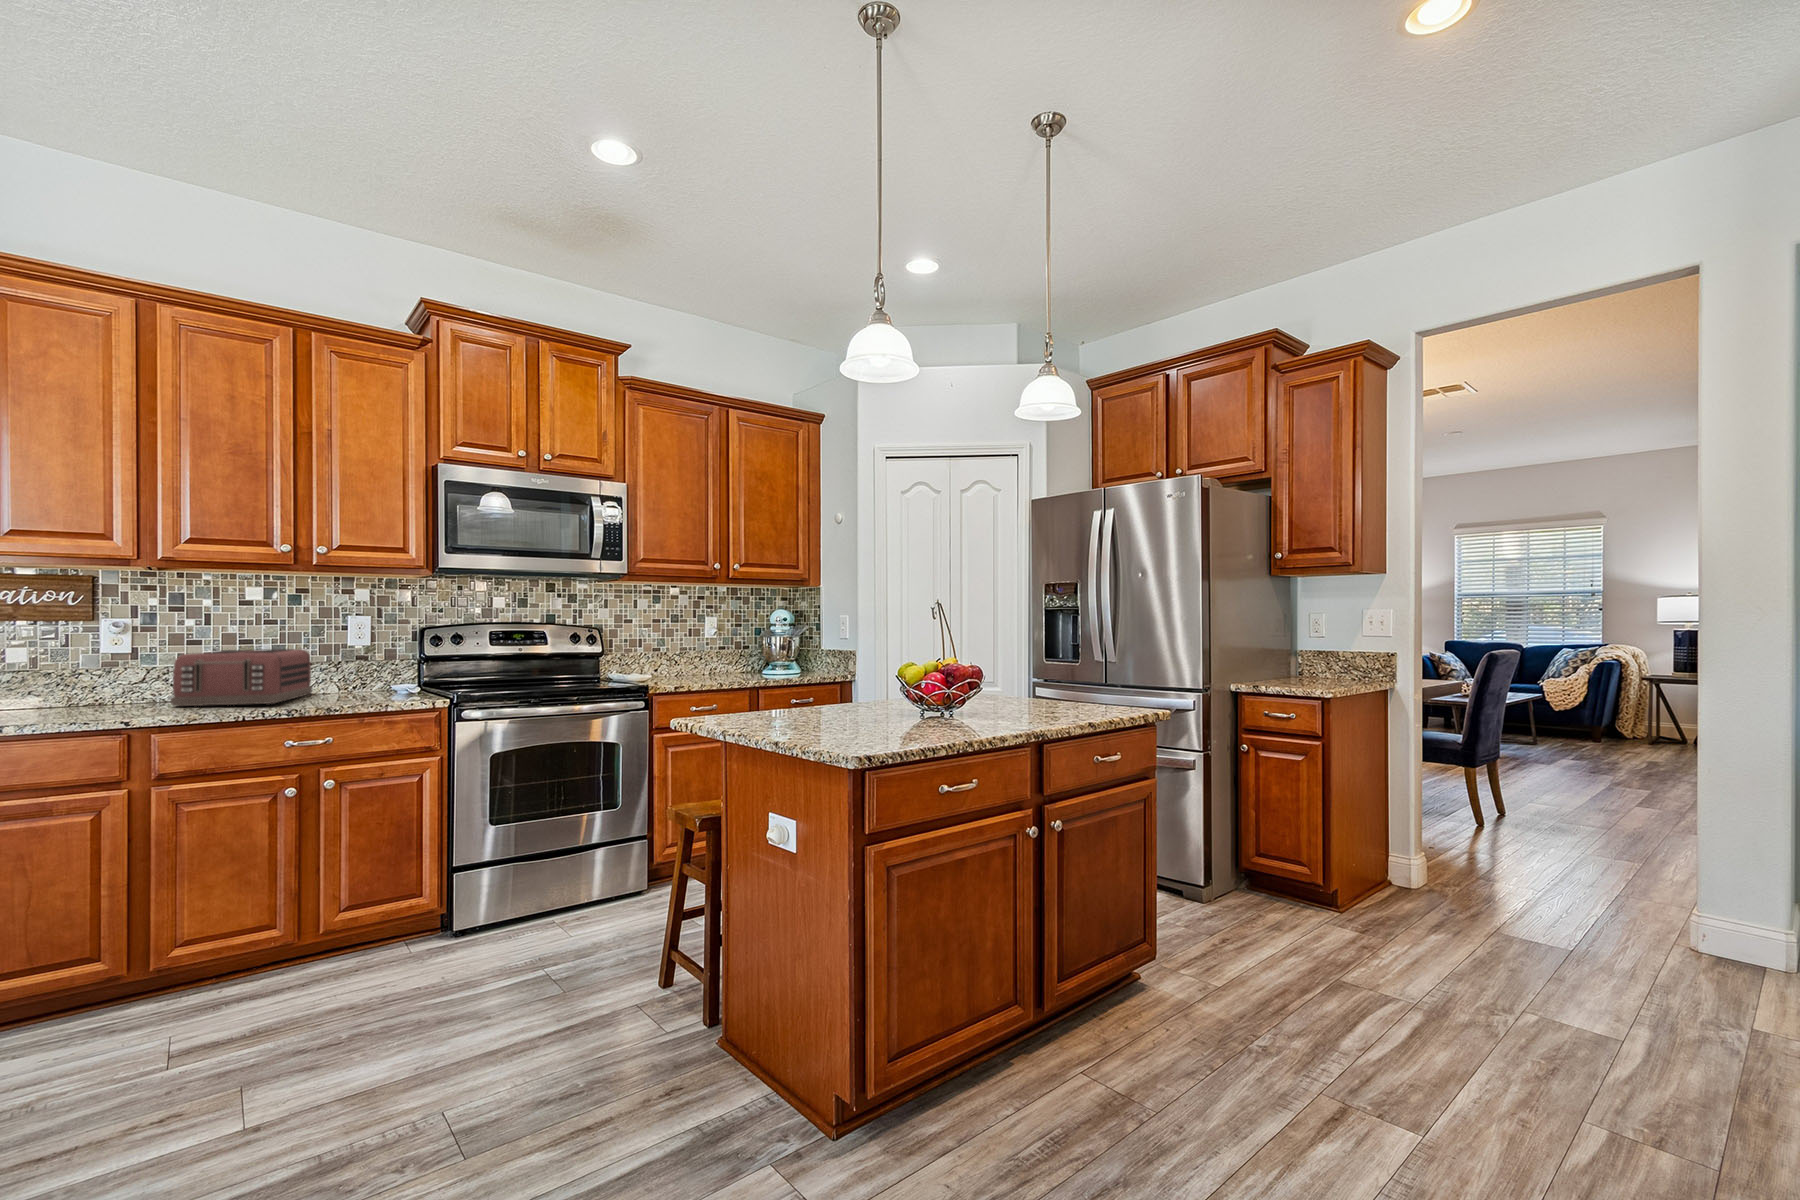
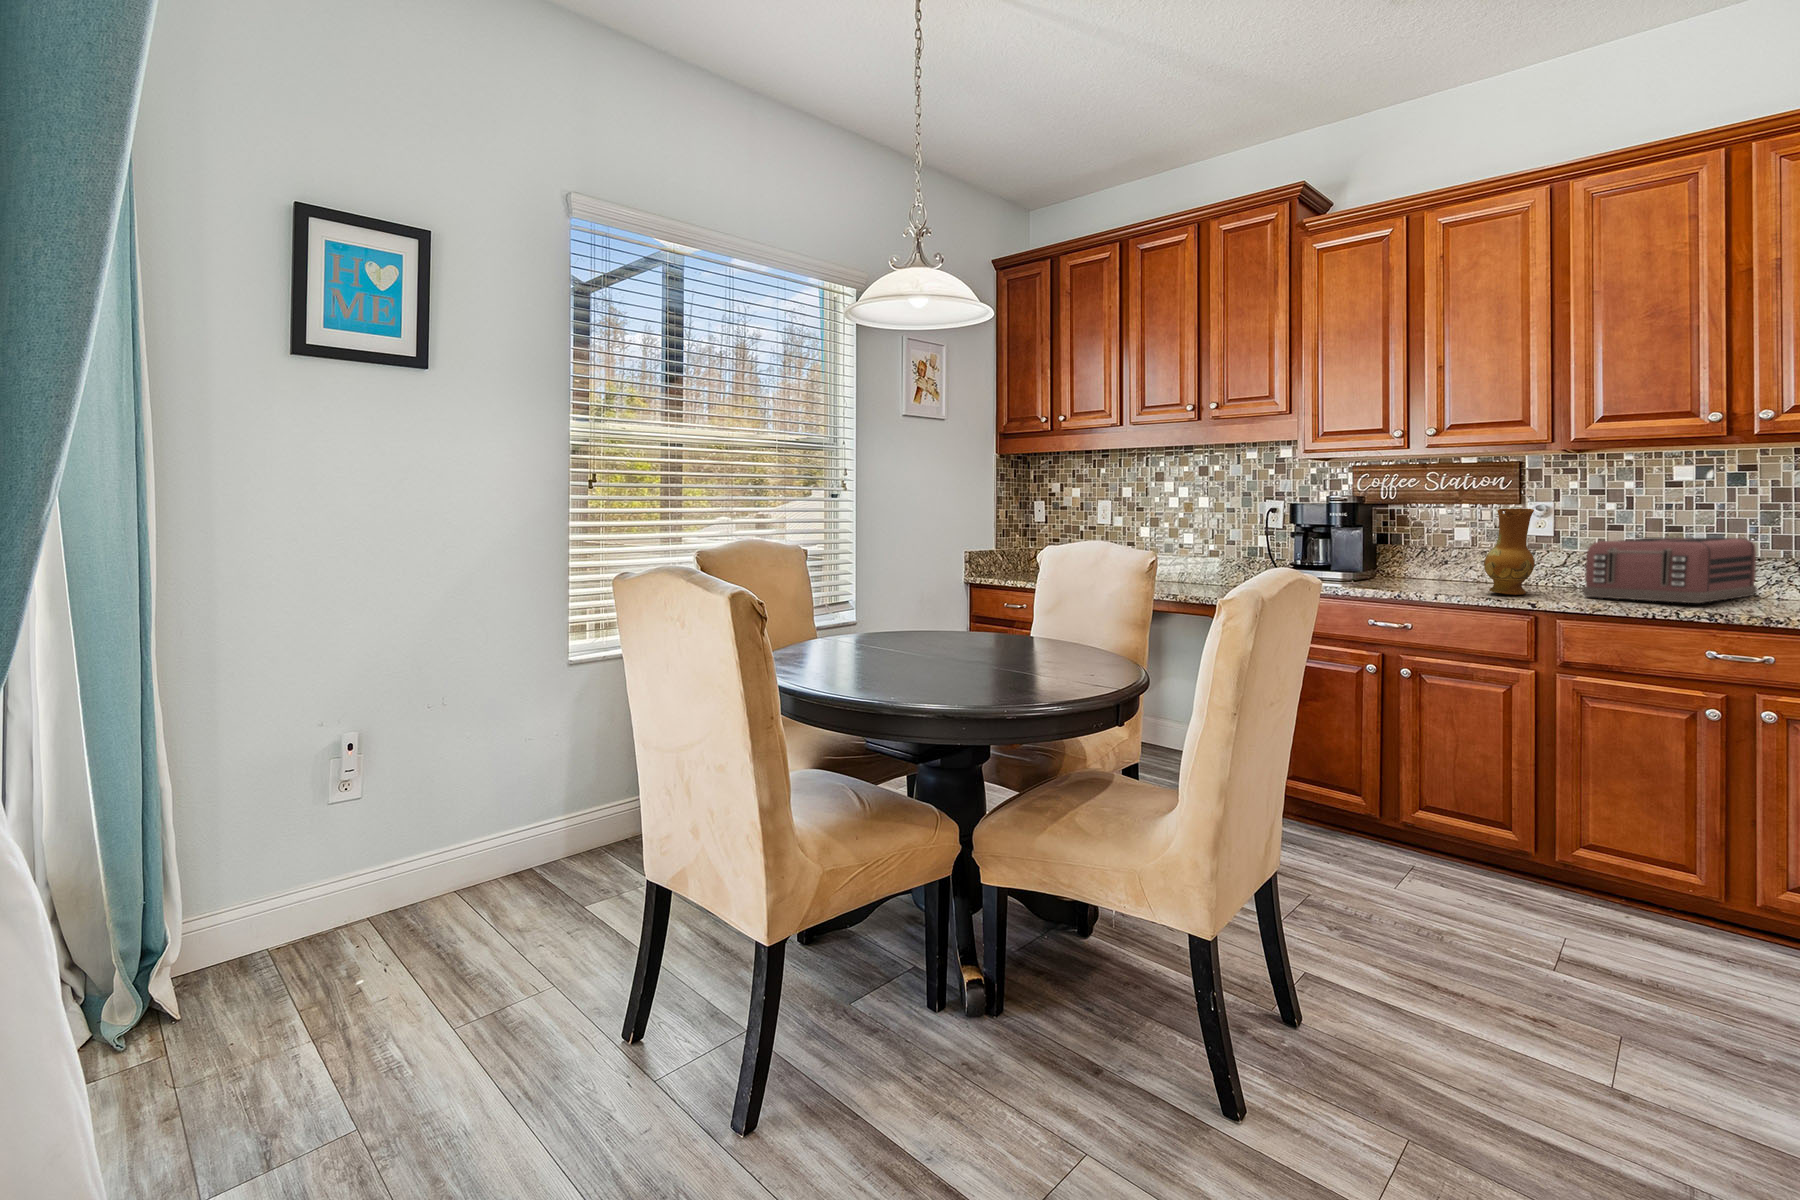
ceramic jug: none [59,622,119,711] -> present [1484,508,1535,595]

